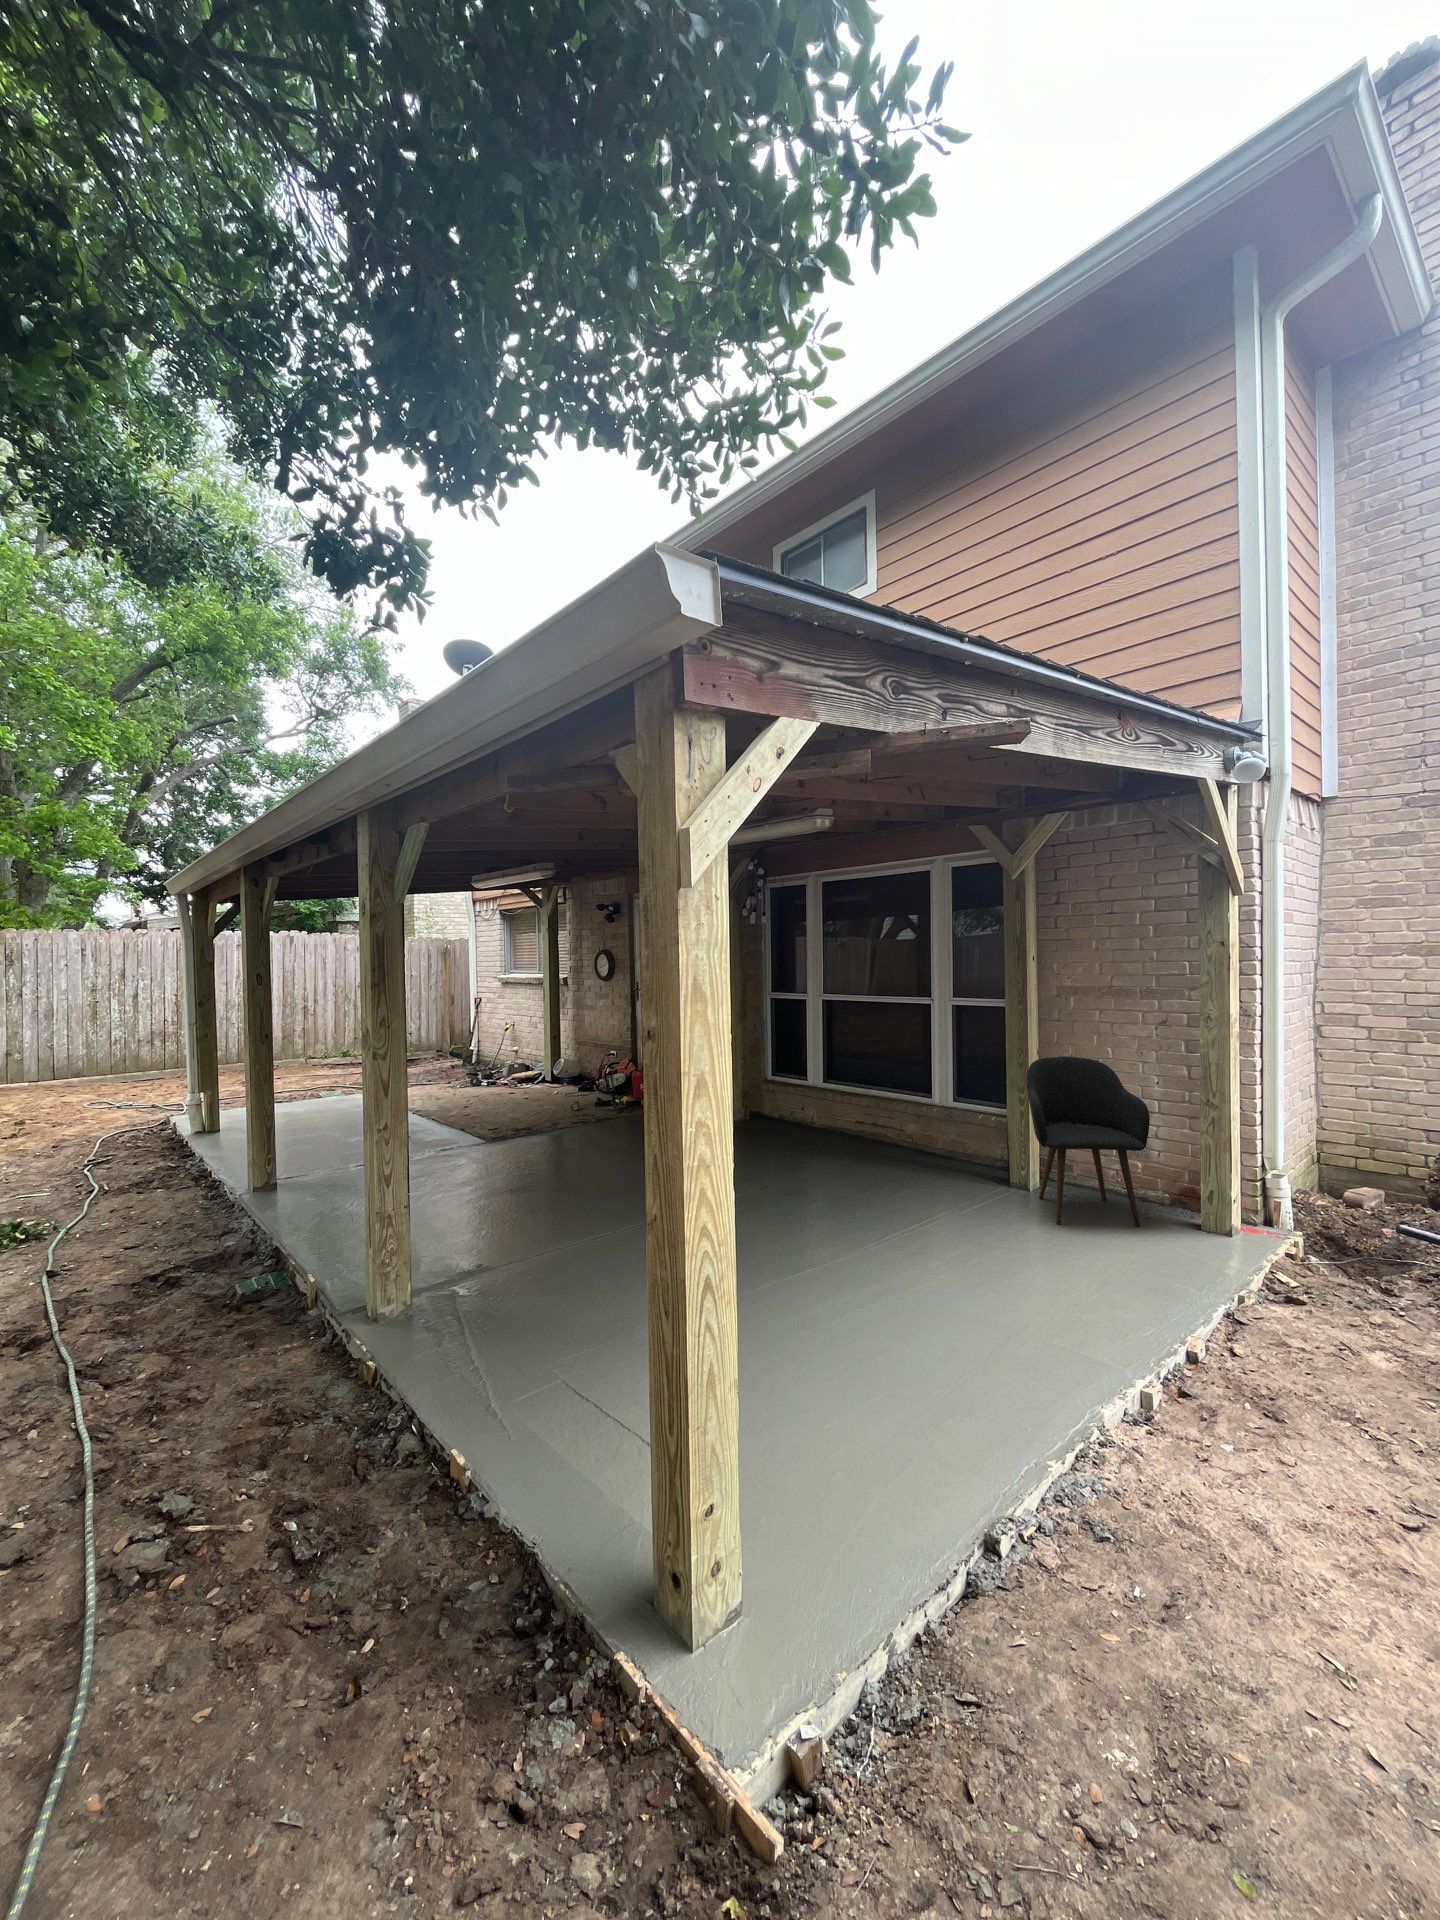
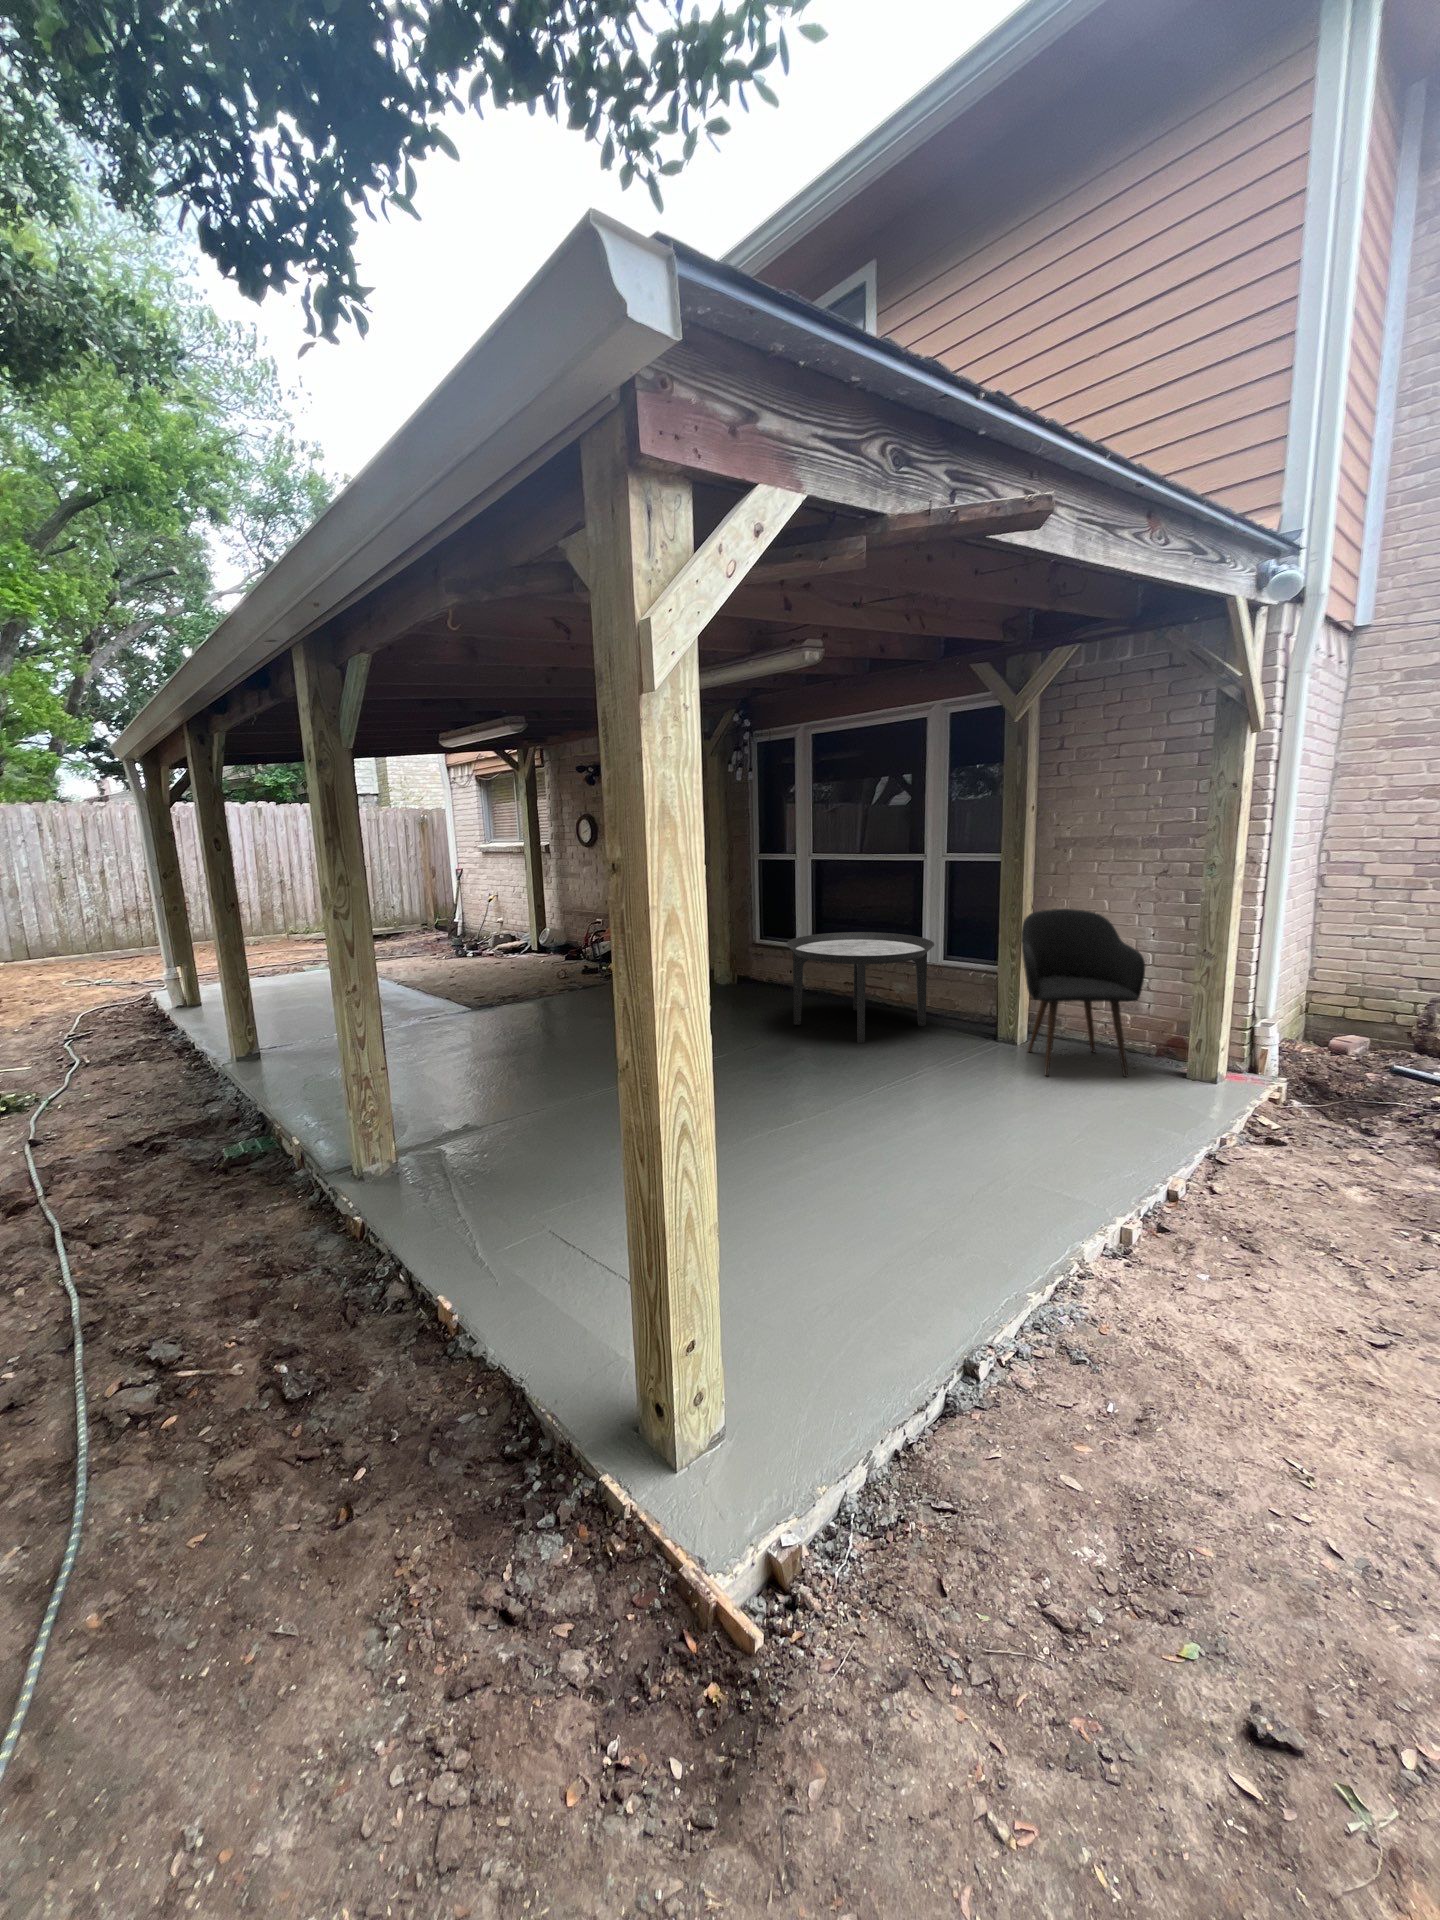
round table: none [800,1073,943,1185] -> present [786,932,934,1043]

